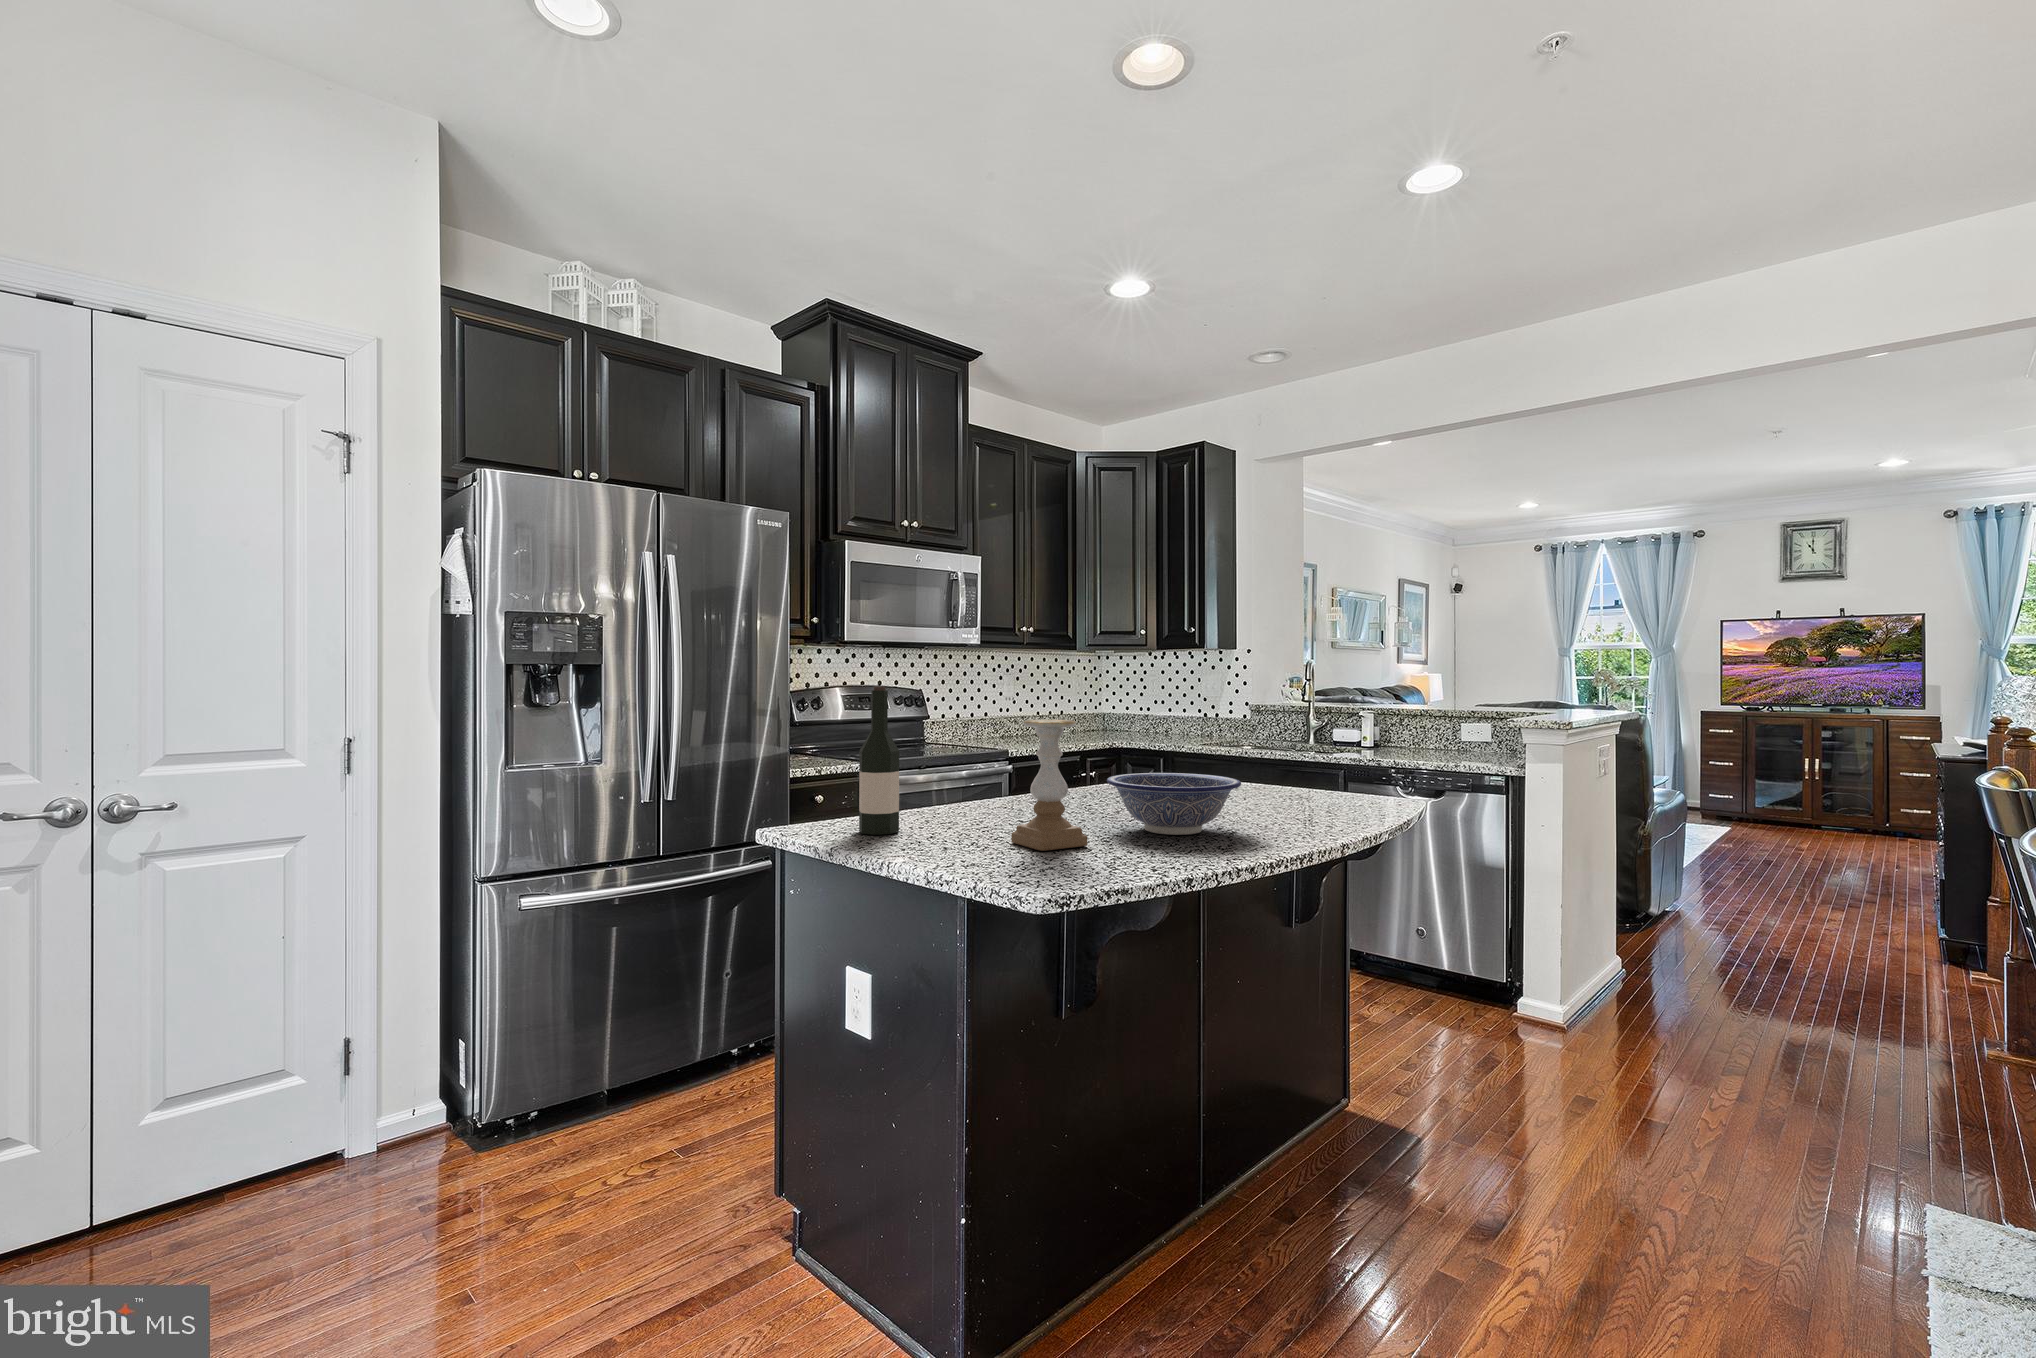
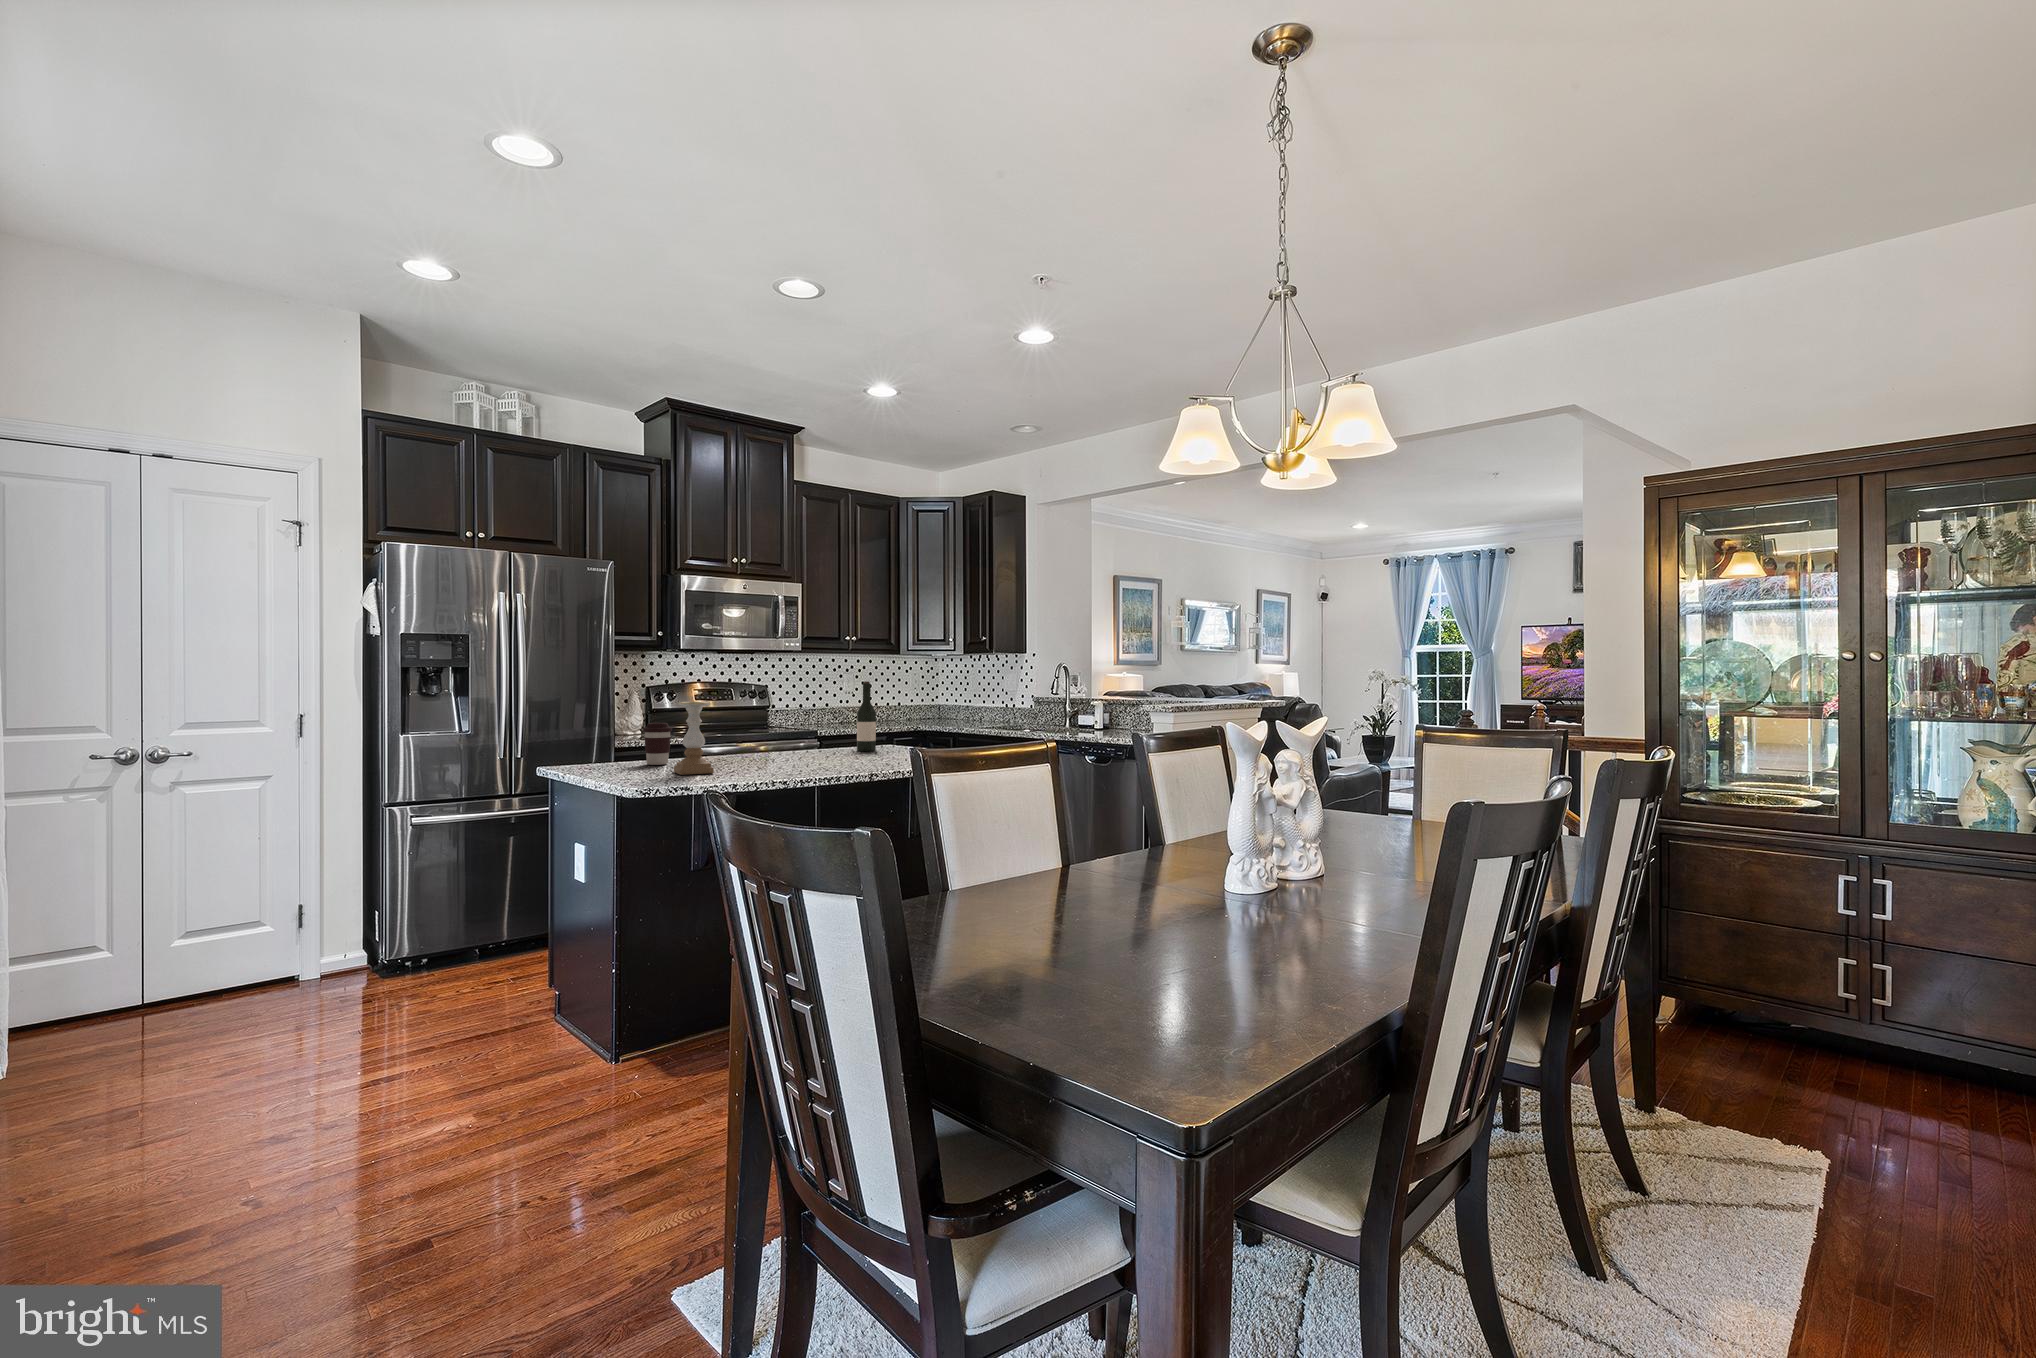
wine bottle: present [859,686,899,835] -> present [857,681,876,751]
coffee cup: none [923,753,968,824] -> present [643,723,672,765]
decorative bowl: present [1107,773,1241,835] -> none [745,736,826,770]

